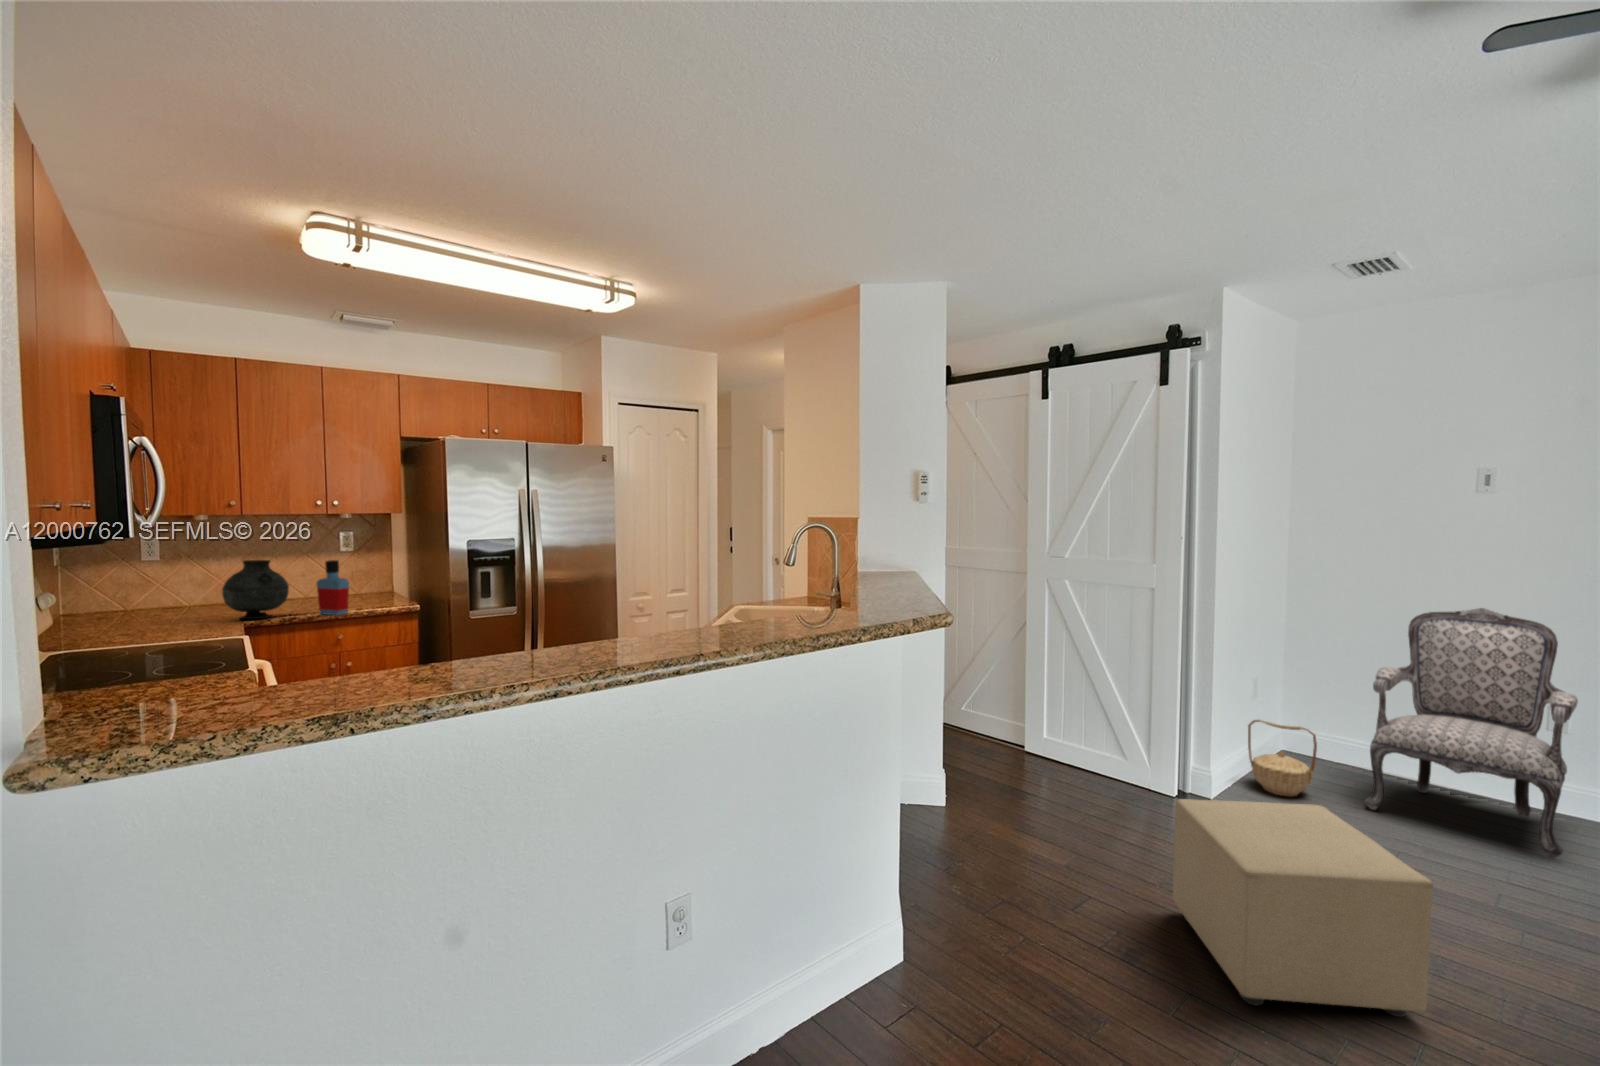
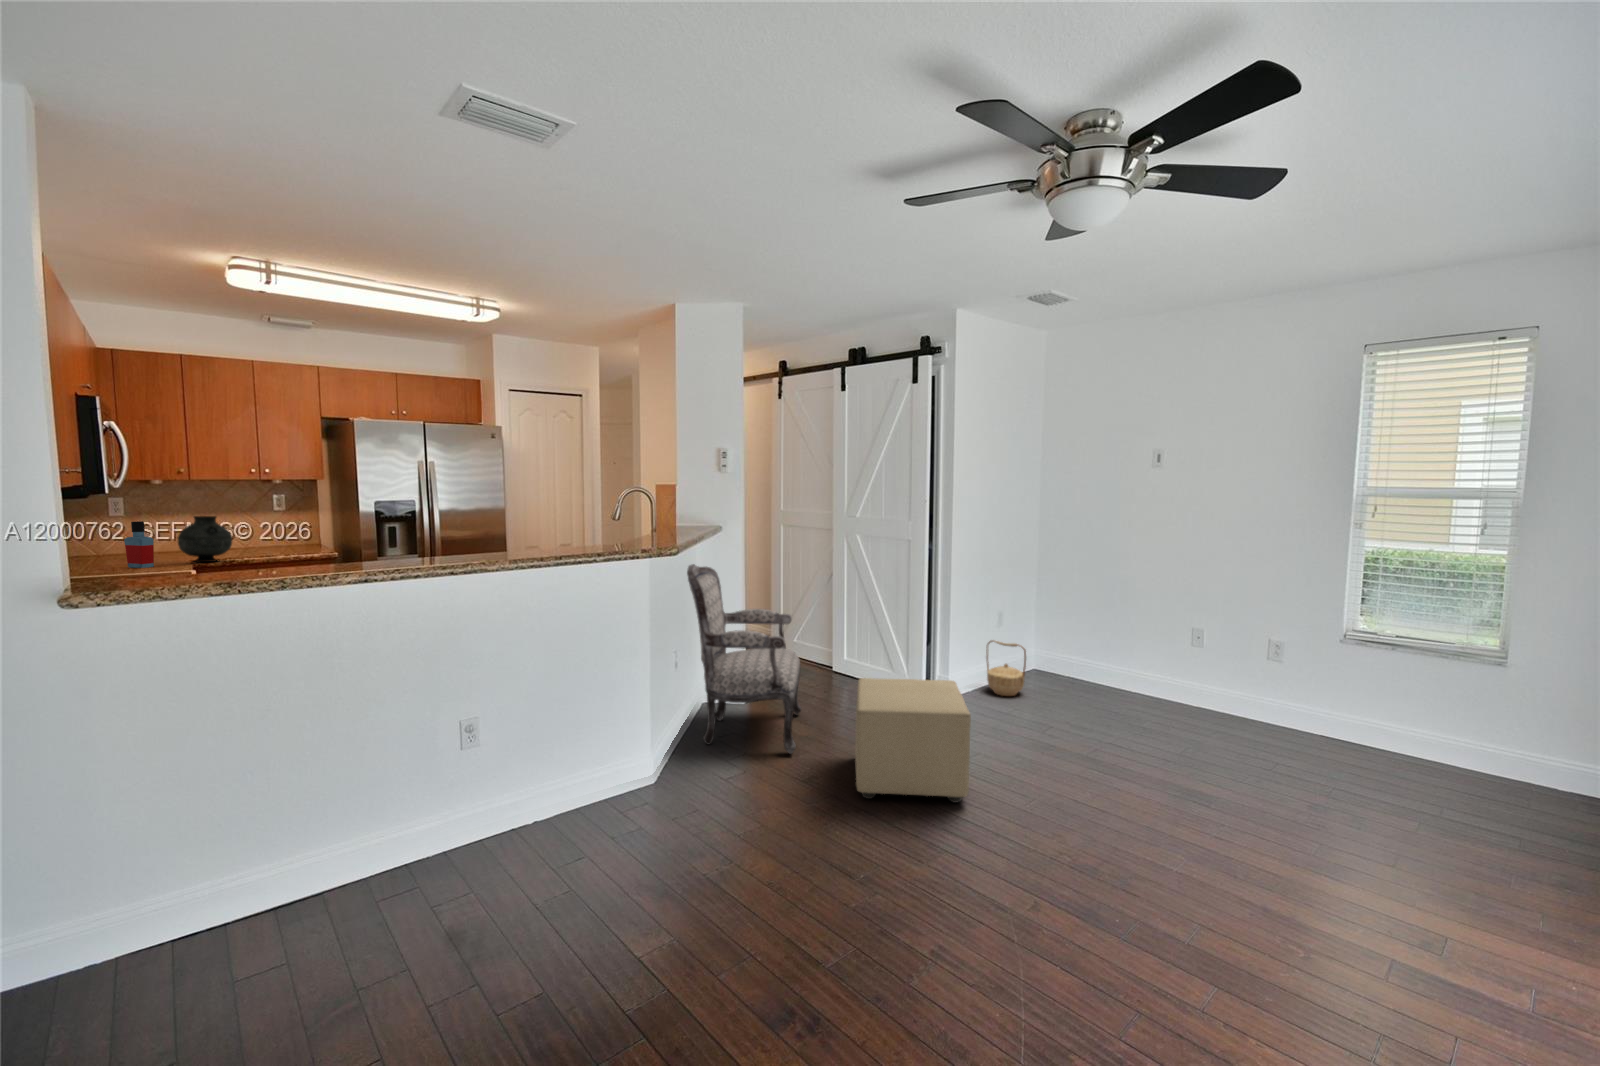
bottle: present [317,560,349,615] -> present [124,521,154,568]
armchair: present [1364,608,1578,858] -> present [687,564,801,754]

